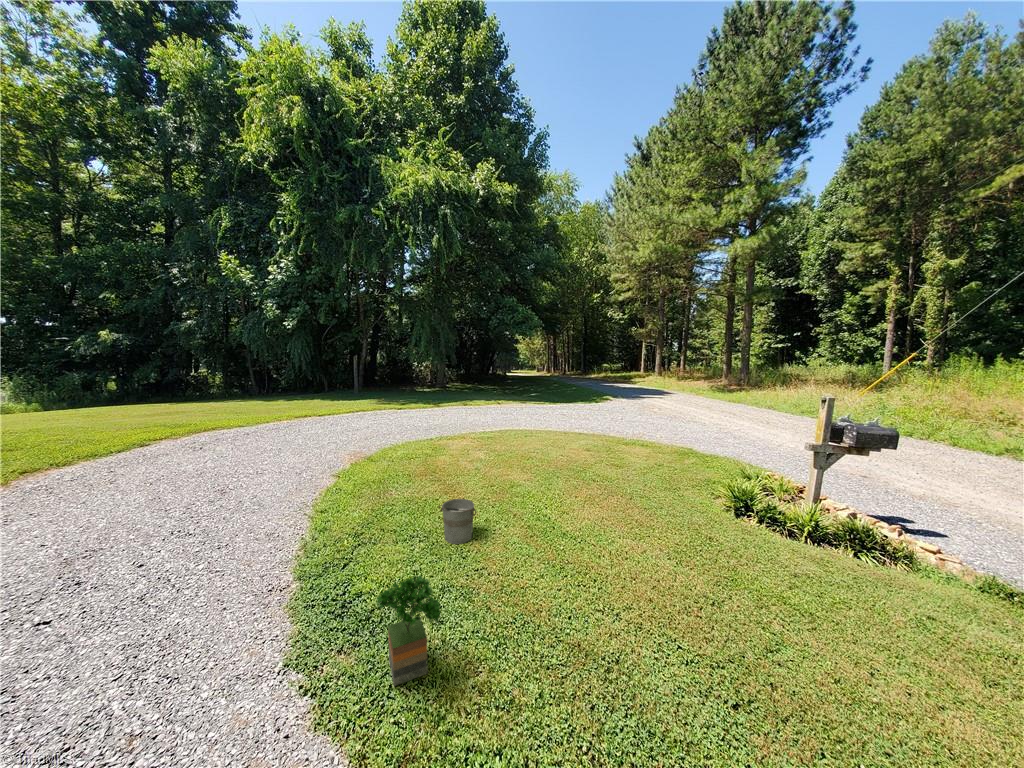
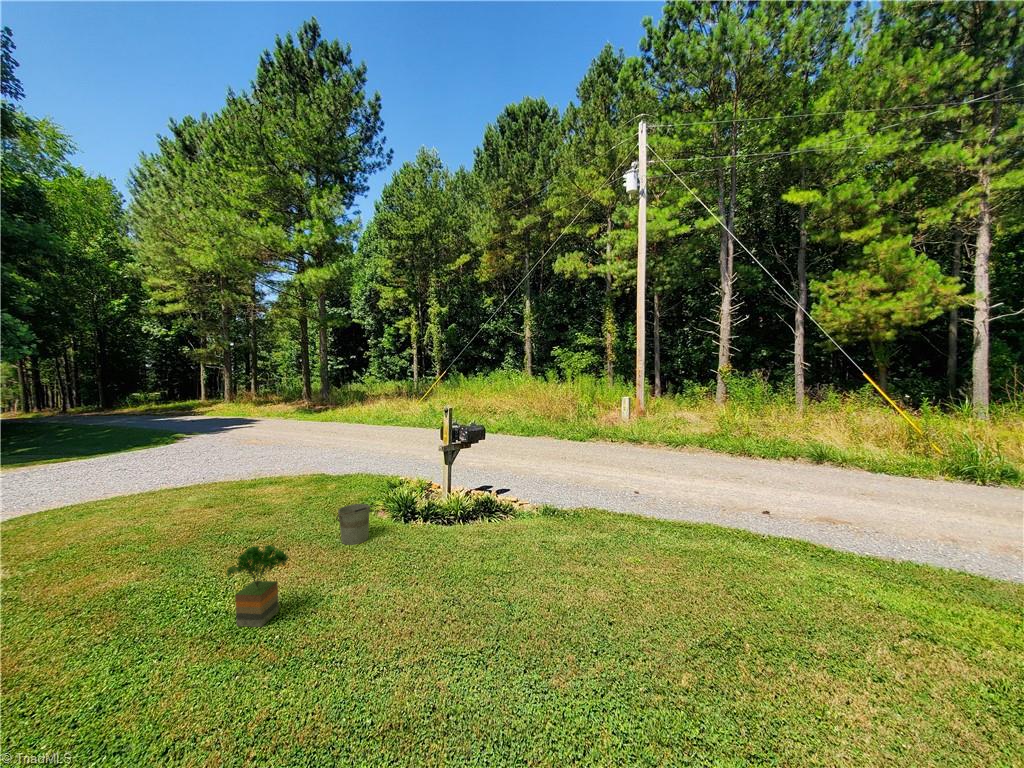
bucket: present [439,499,477,544] -> present [336,504,373,545]

